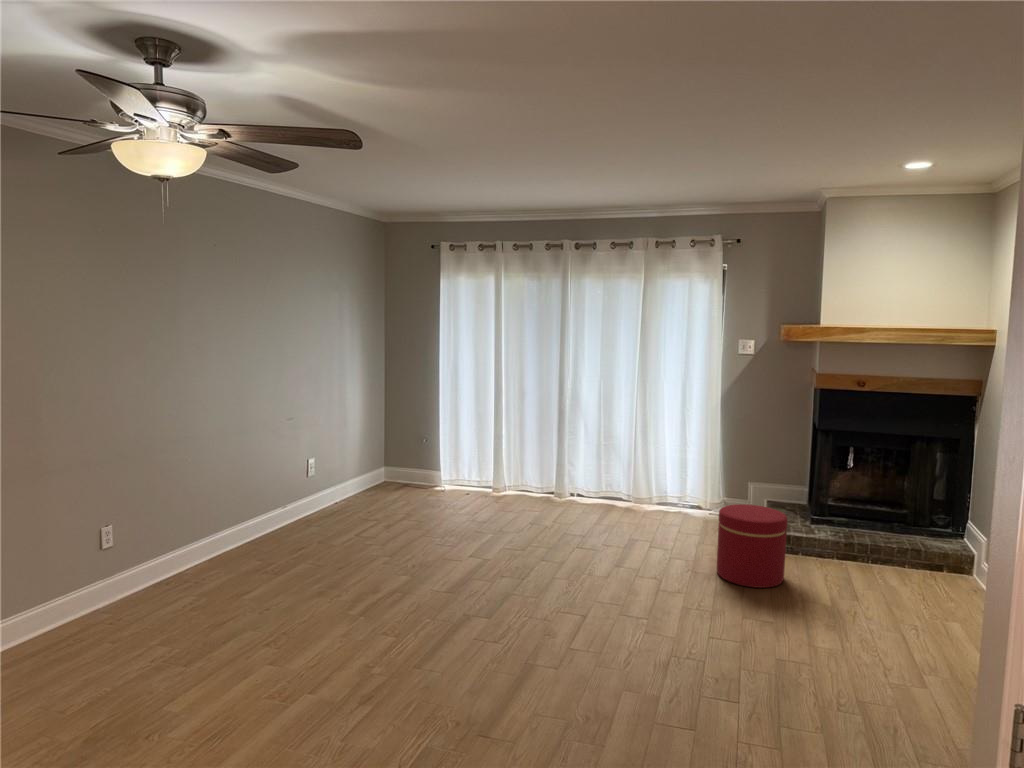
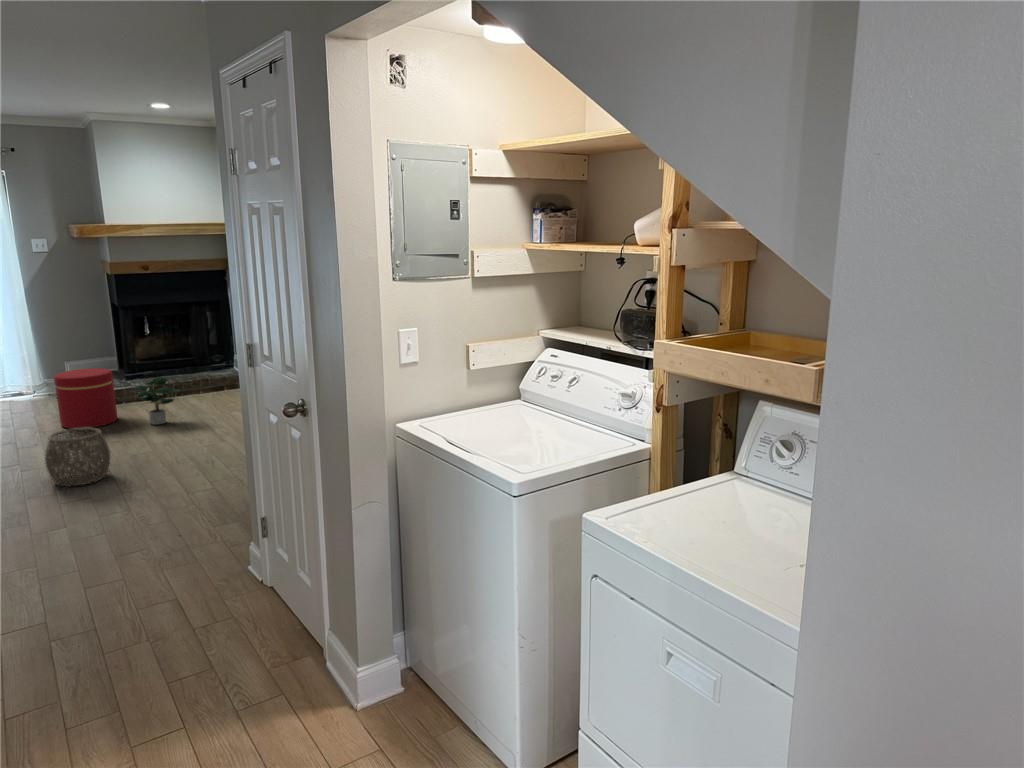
potted plant: none [806,543,872,614] -> present [133,377,178,425]
woven basket: none [654,613,740,712] -> present [45,427,110,486]

